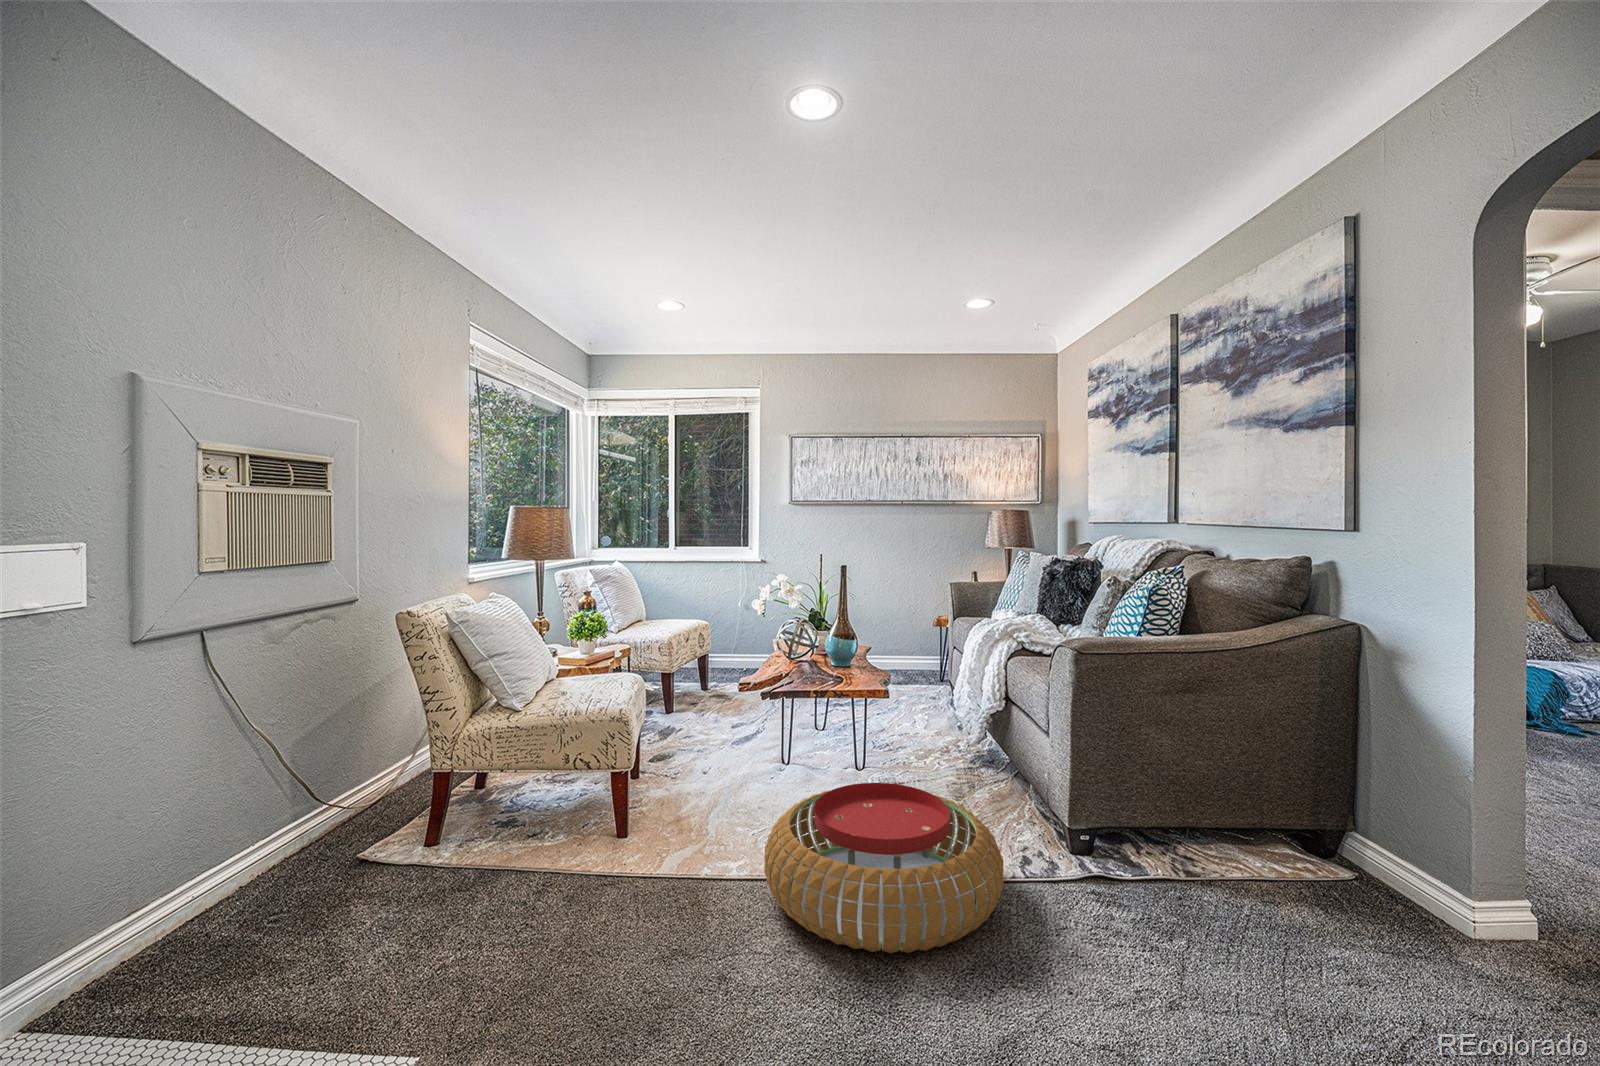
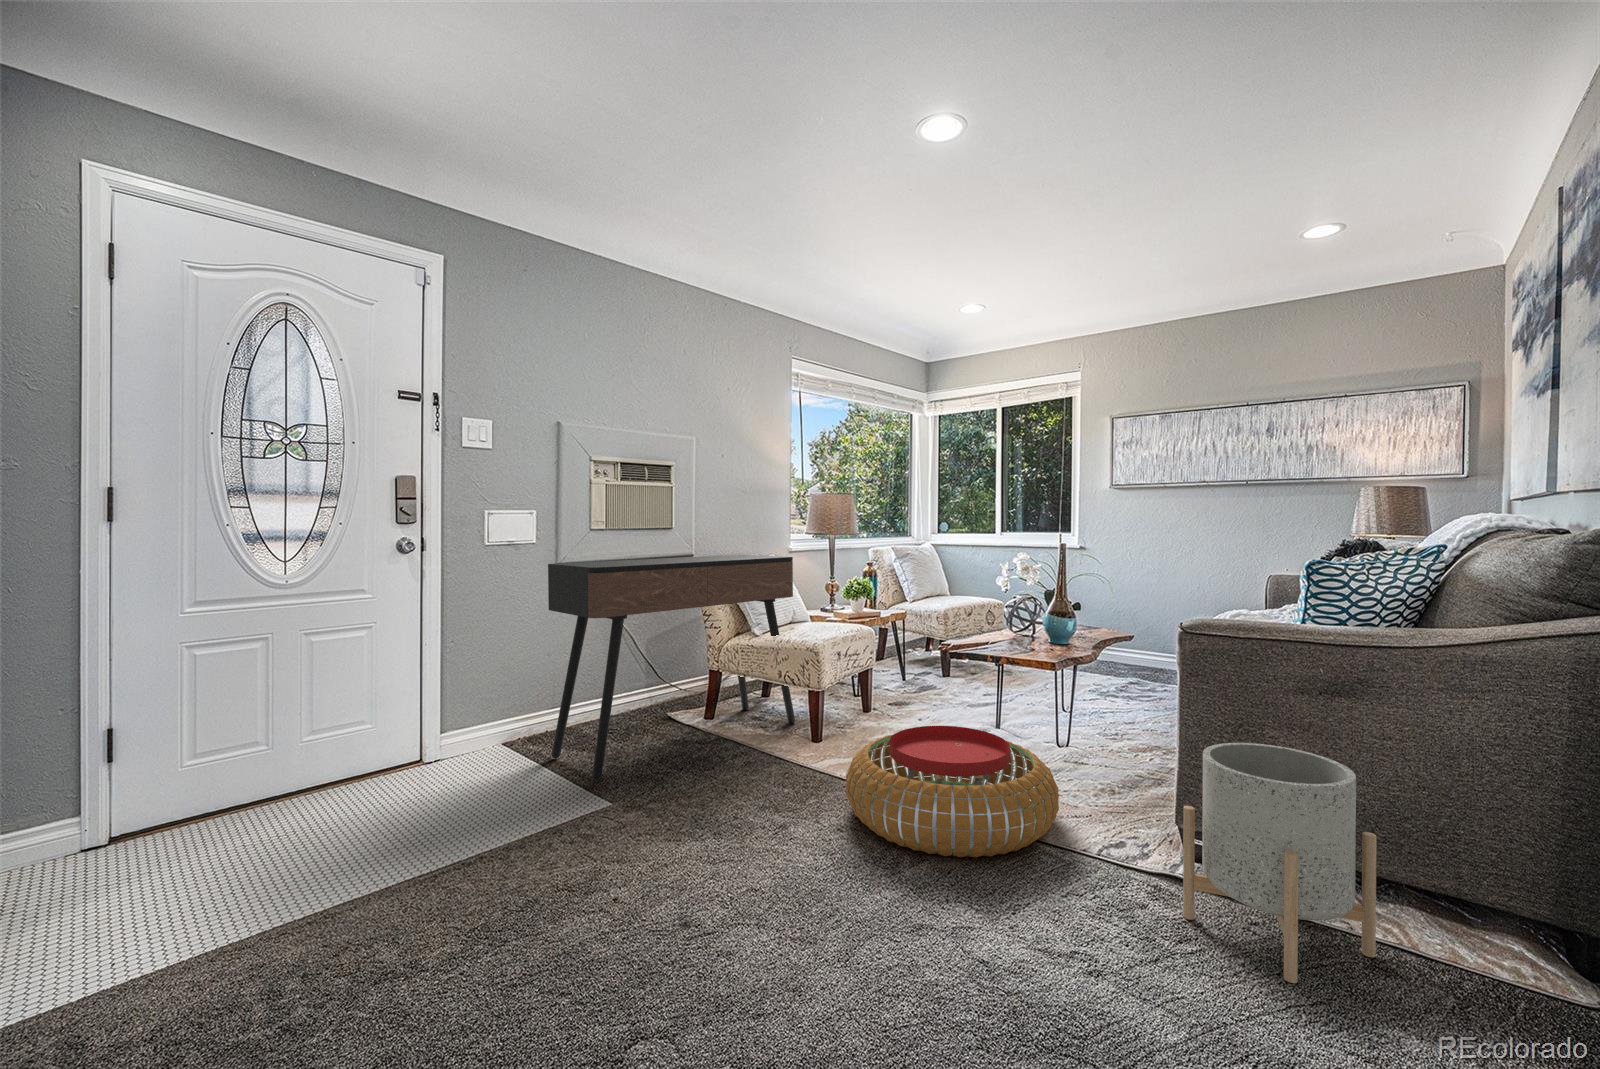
console table: none [178,595,567,1030] -> present [548,555,795,780]
planter: none [1157,749,1285,957] -> present [1183,743,1377,983]

